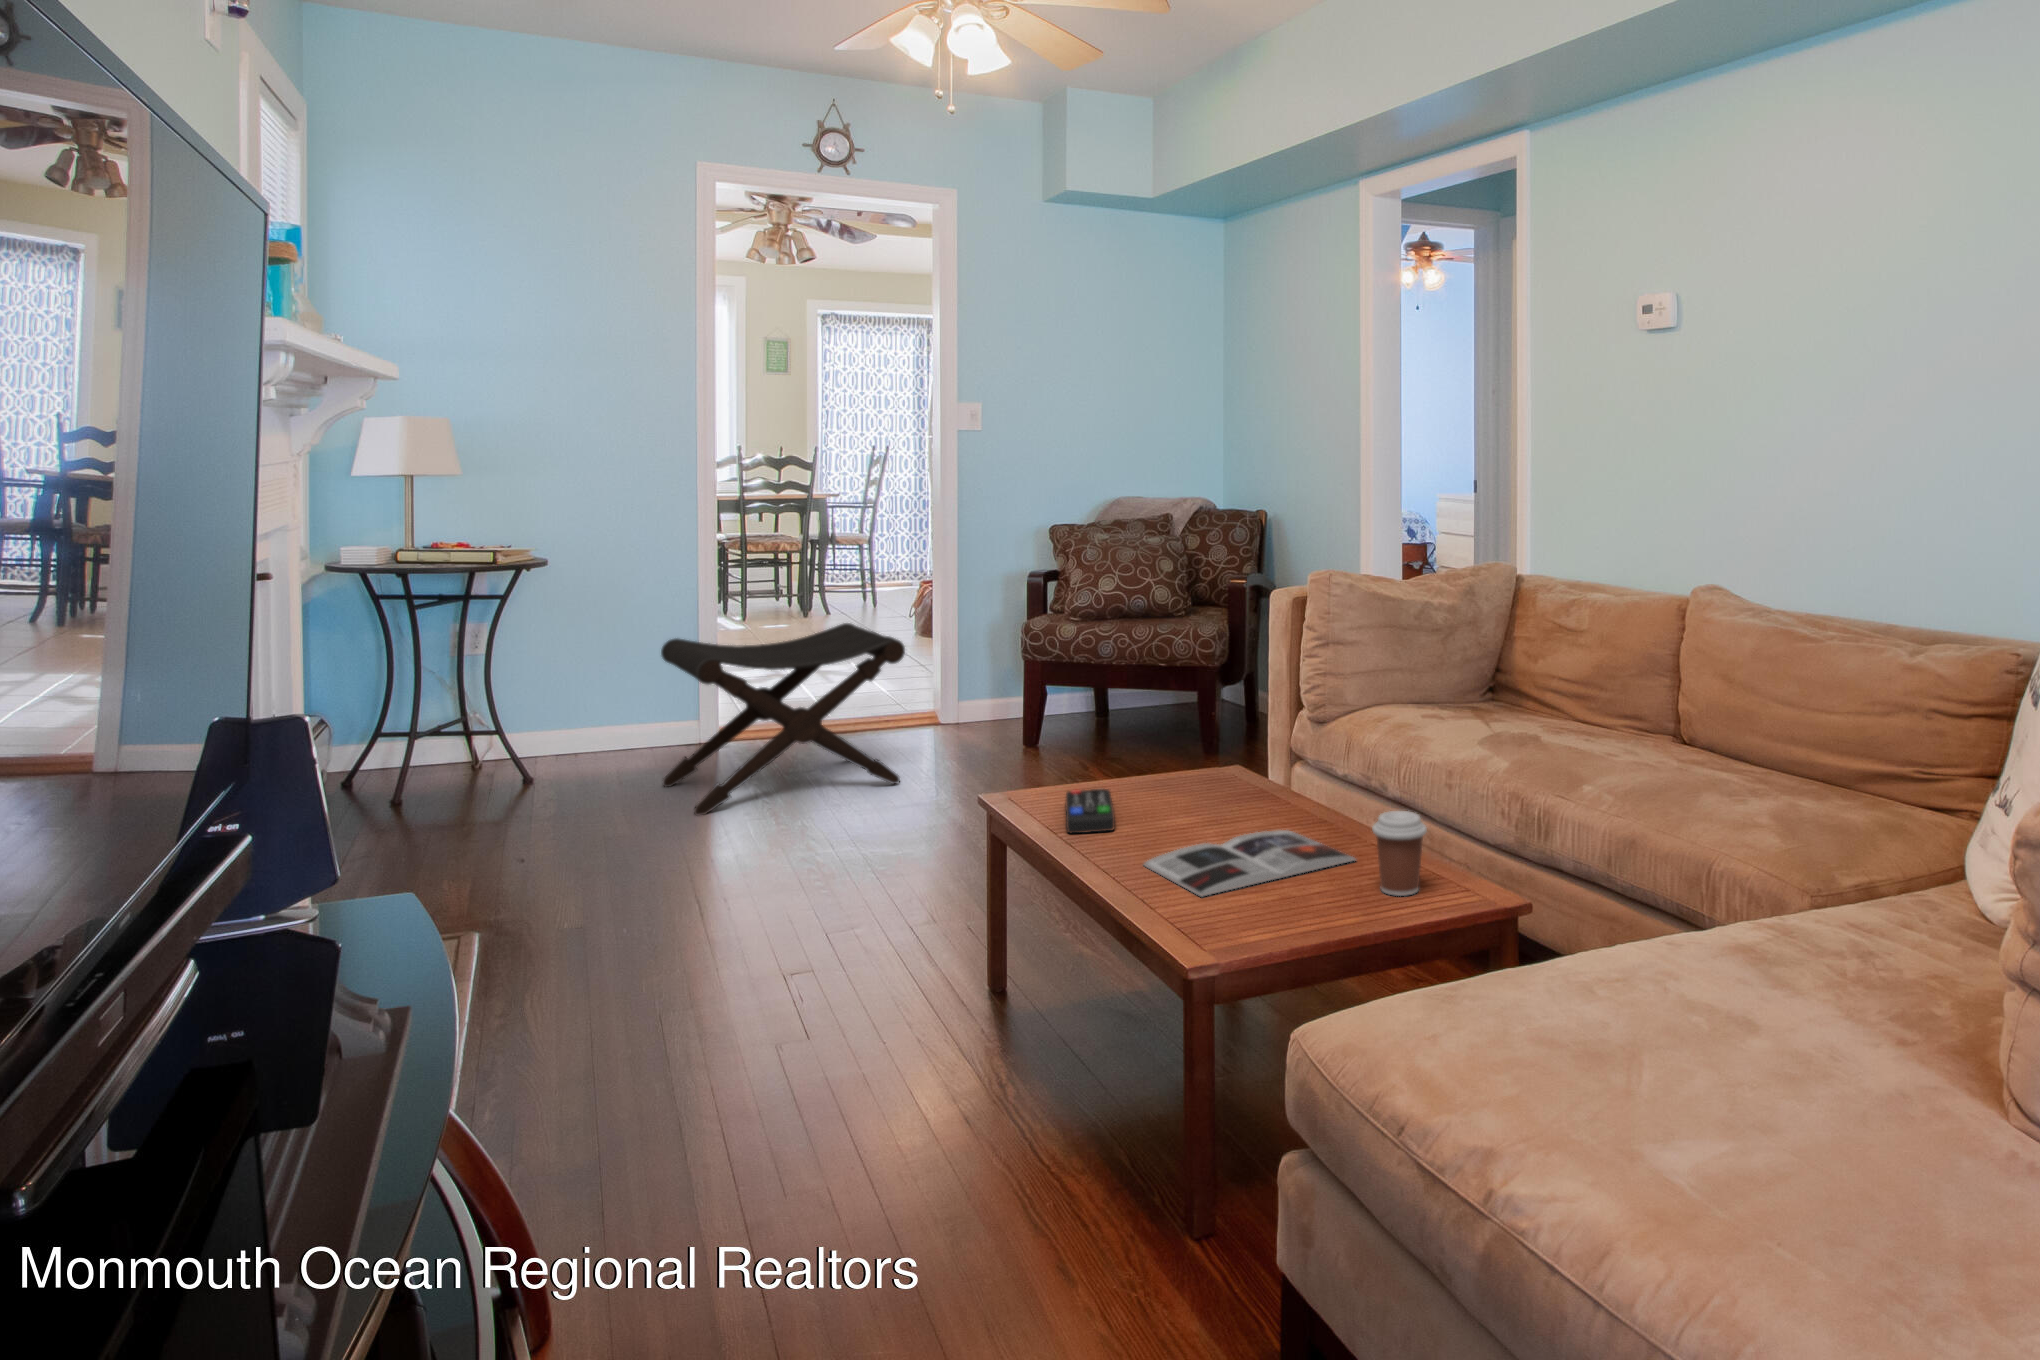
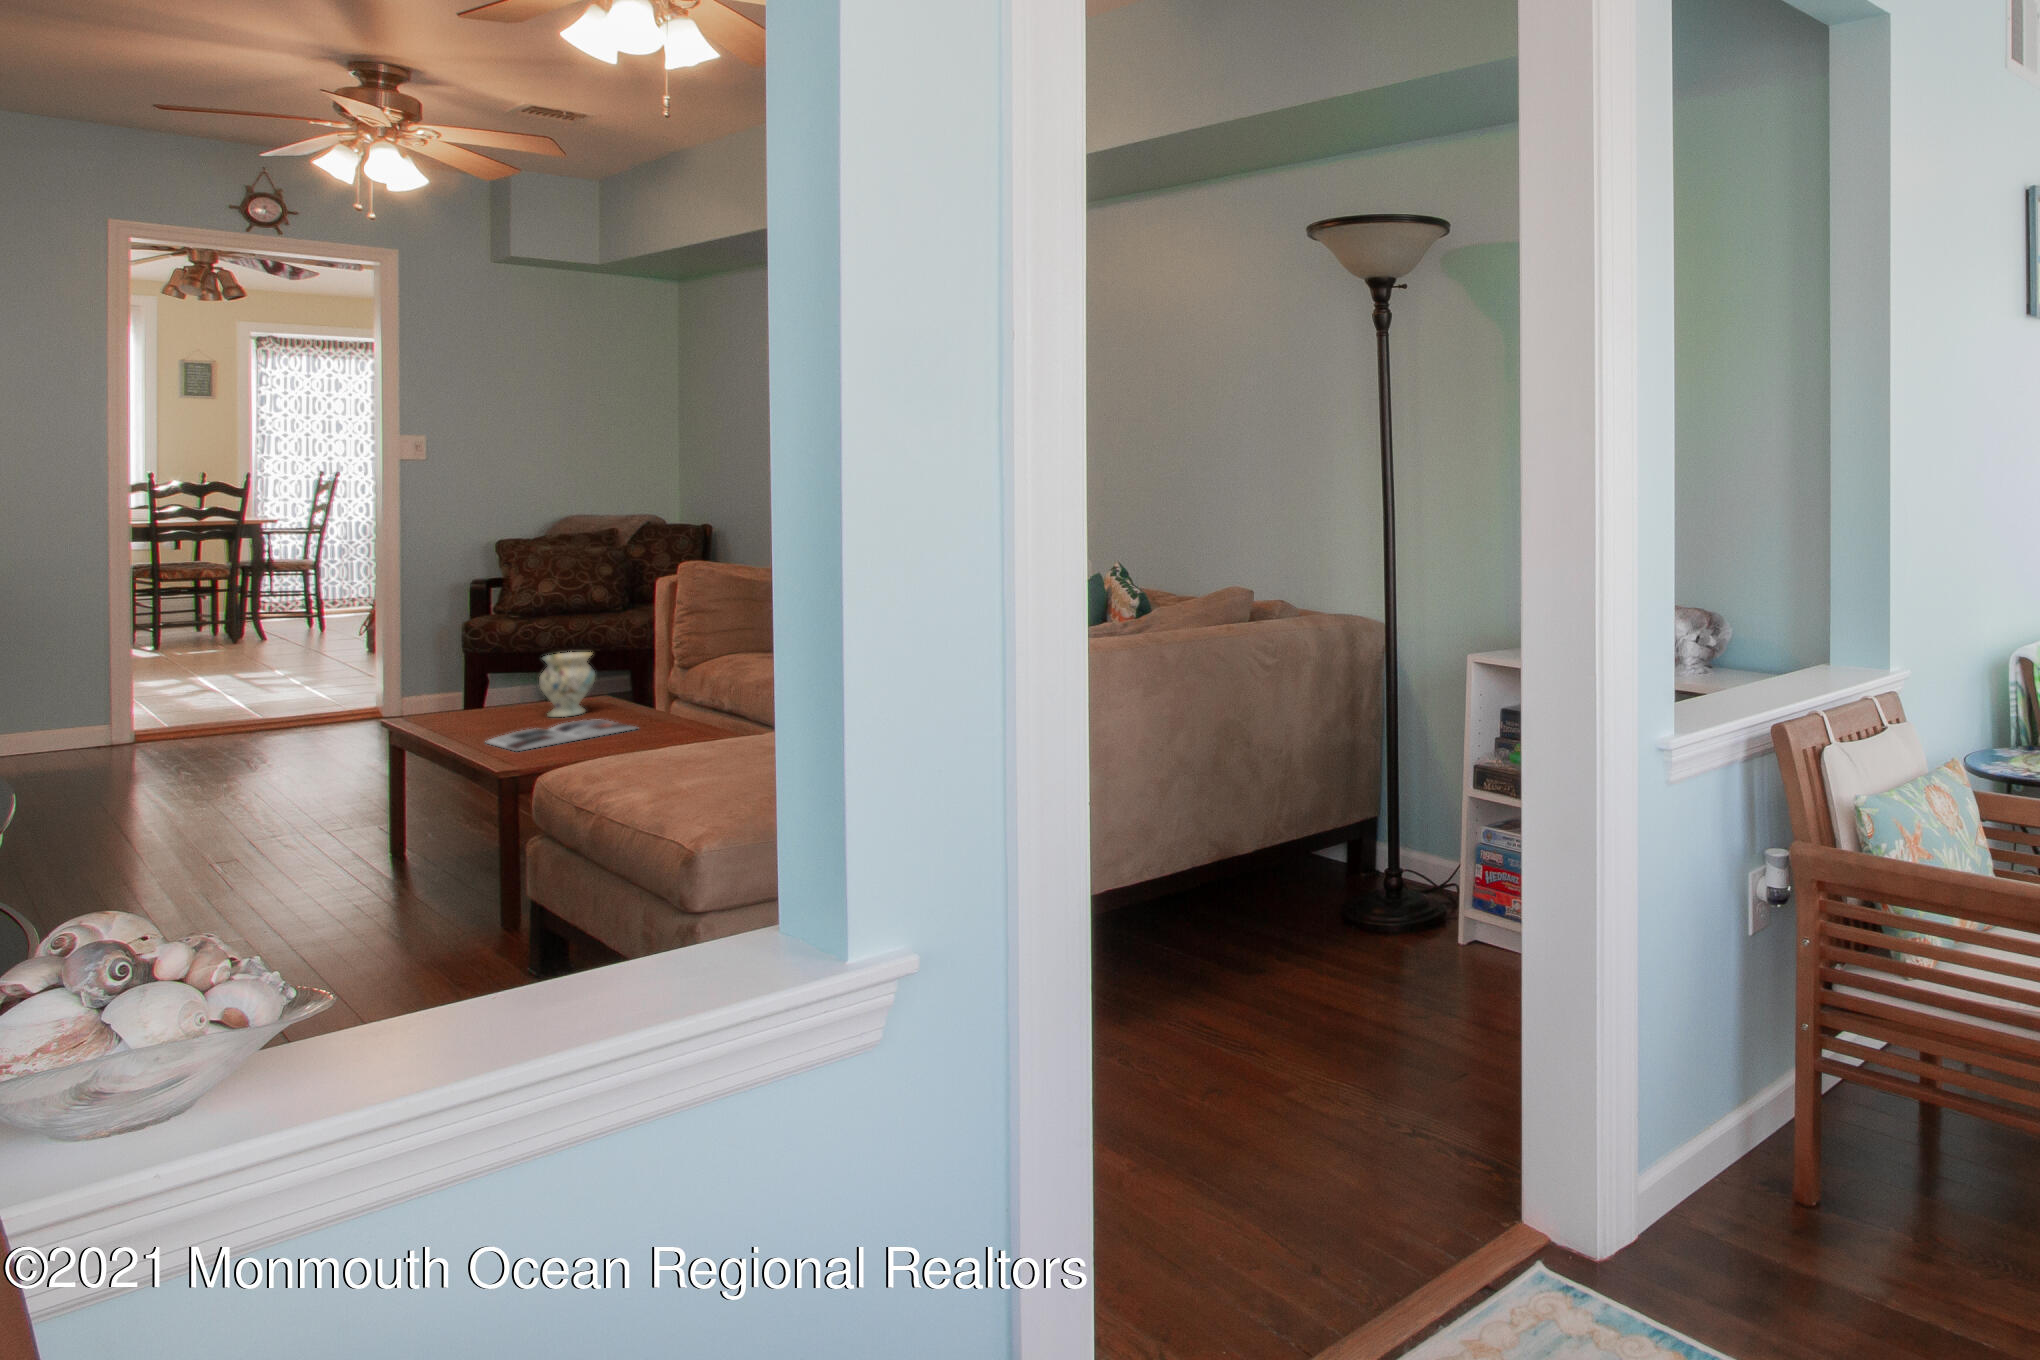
footstool: present [661,623,905,815] -> none [69,630,332,795]
vase: none [1191,710,1263,814] -> present [539,652,595,717]
remote control: present [1066,789,1115,833] -> none [435,709,478,734]
coffee cup: present [1372,811,1427,896] -> none [638,693,675,740]

